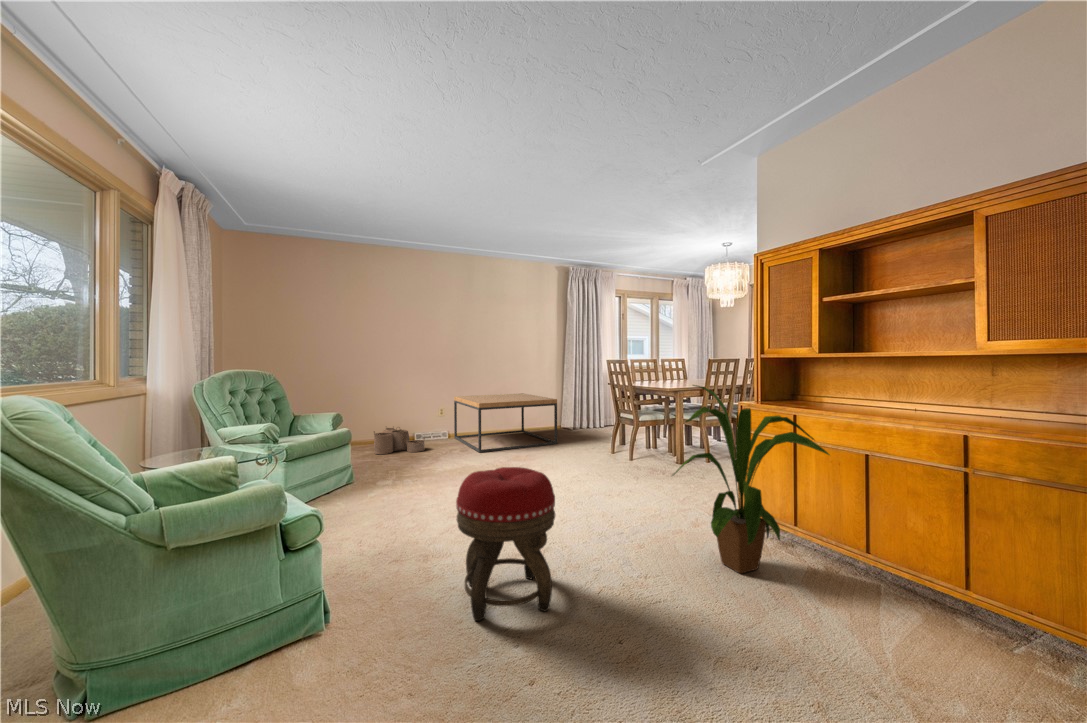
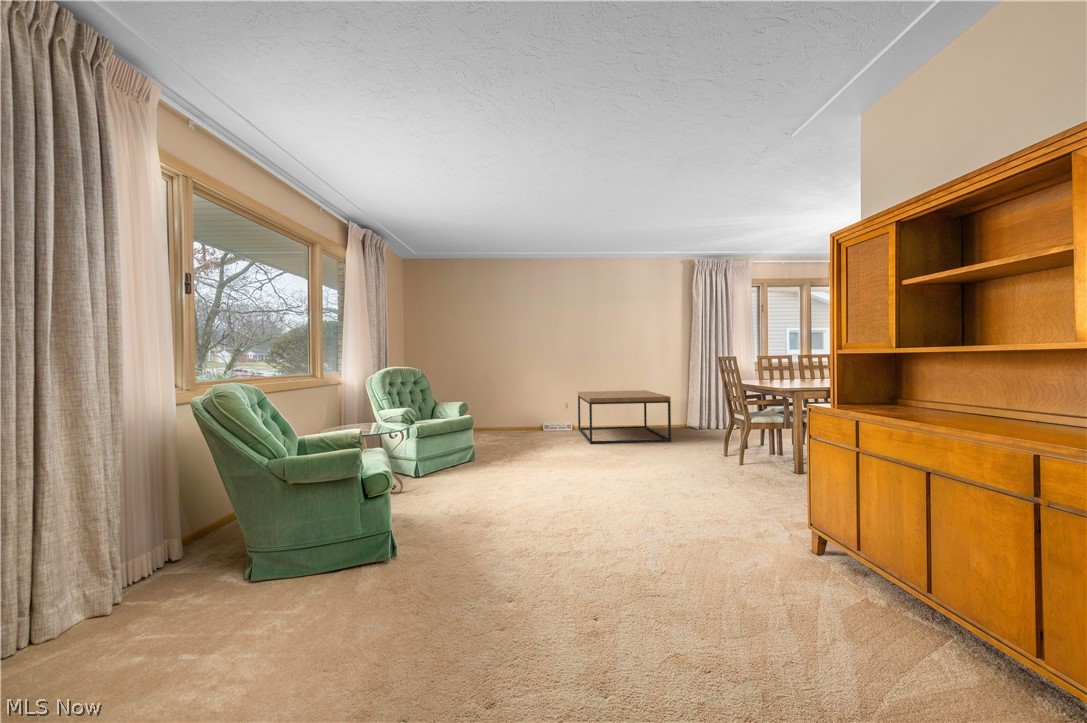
house plant: present [673,385,830,574] -> none [694,382,870,590]
woven basket: present [374,427,425,454] -> none [505,416,546,439]
footstool: present [456,467,555,621] -> none [479,451,564,580]

